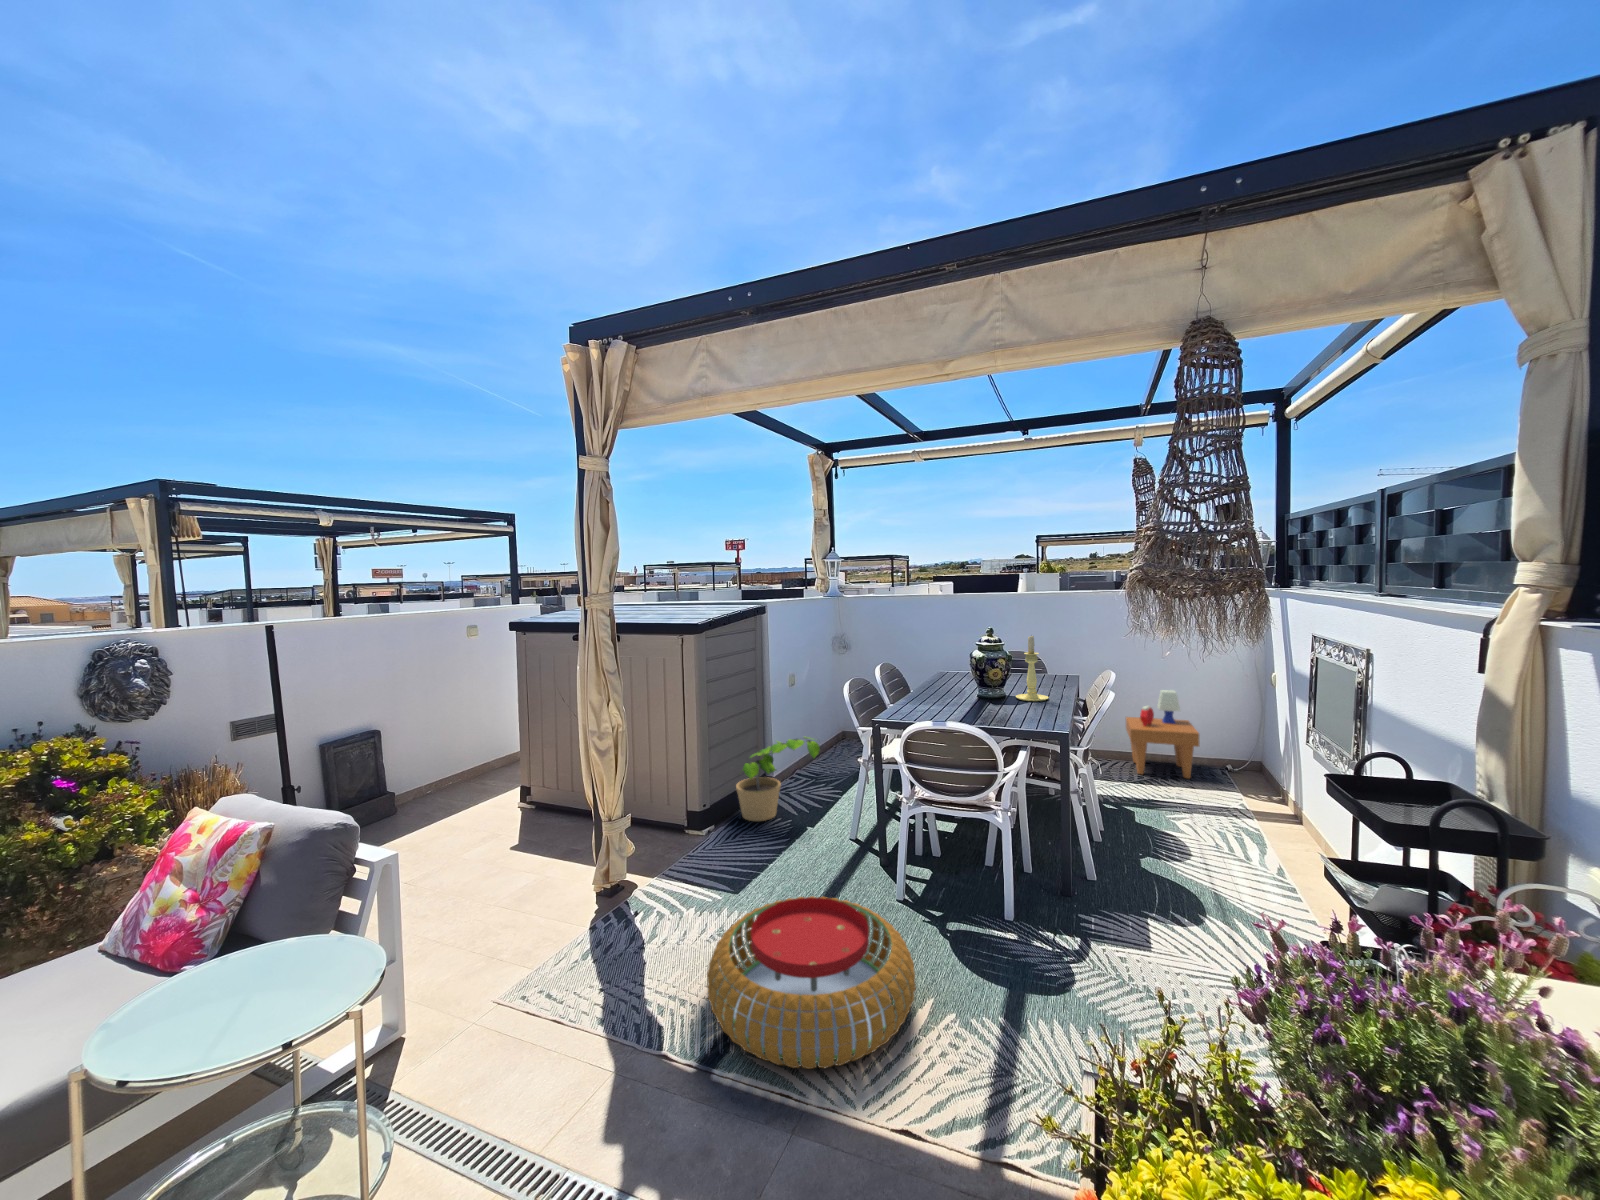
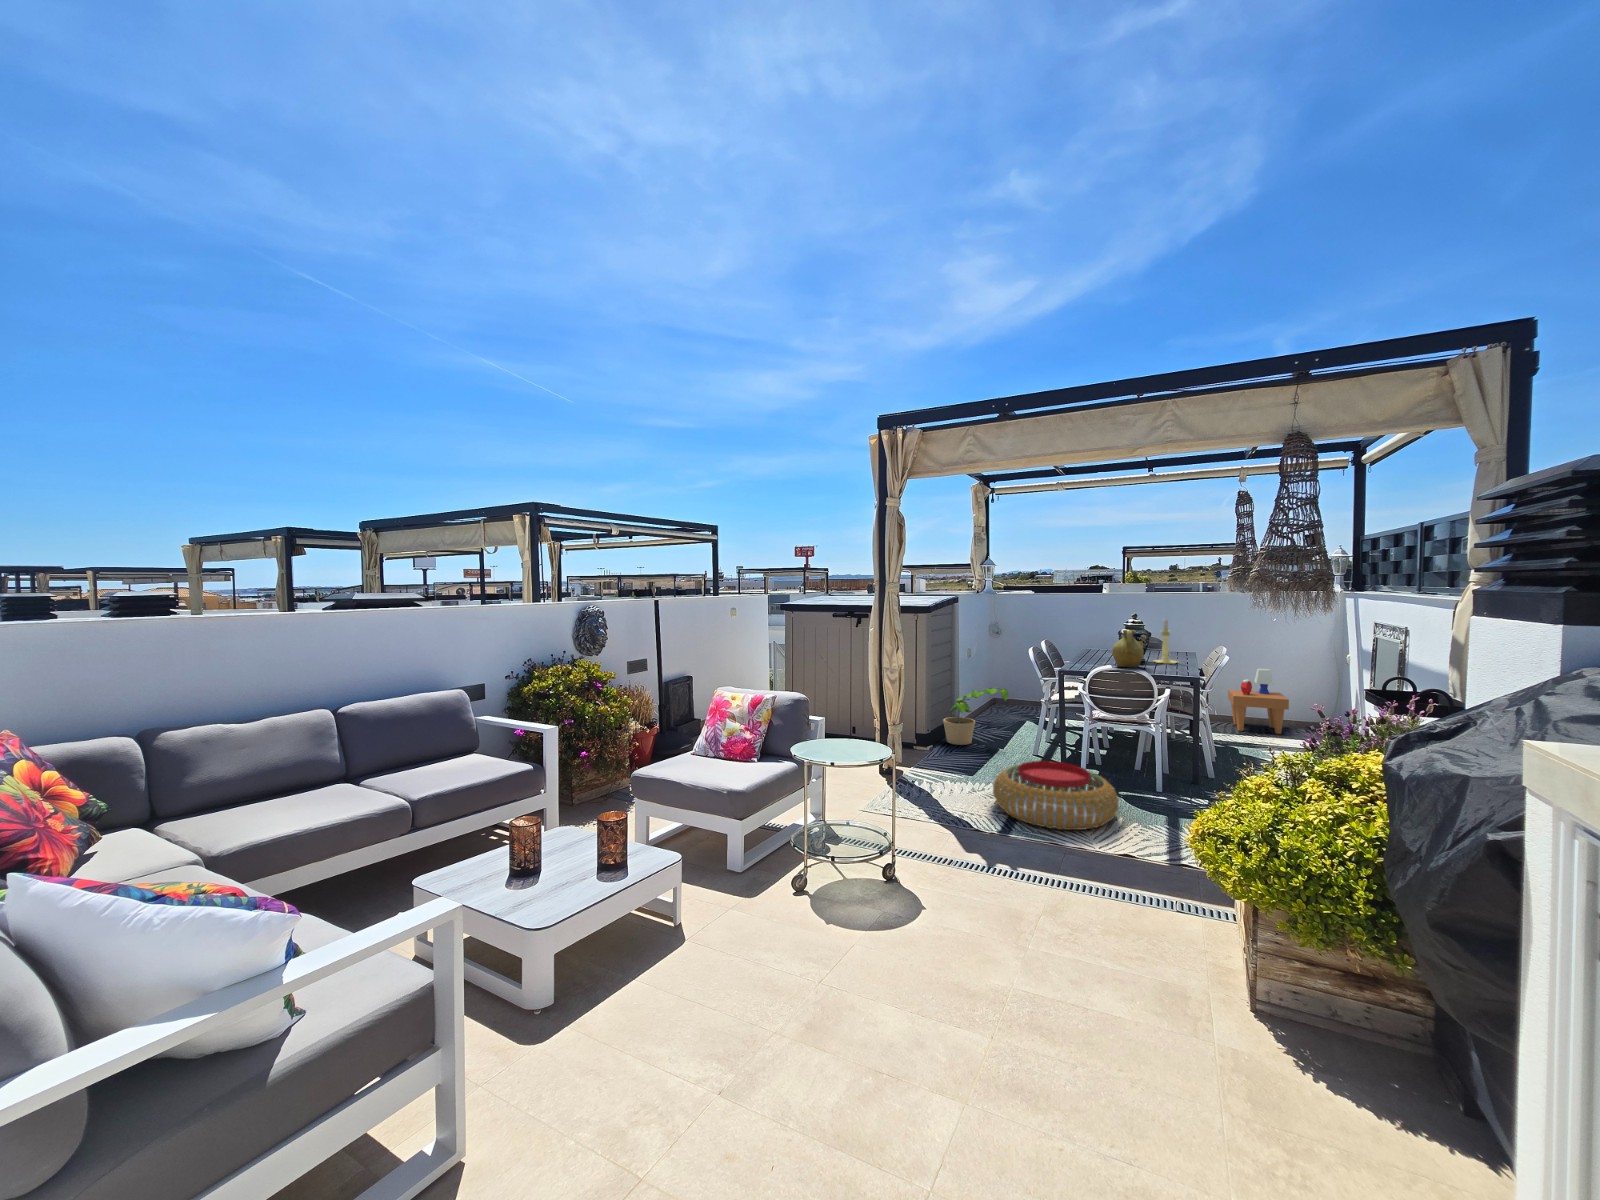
pitcher: none [952,656,995,713] -> present [1112,630,1144,668]

